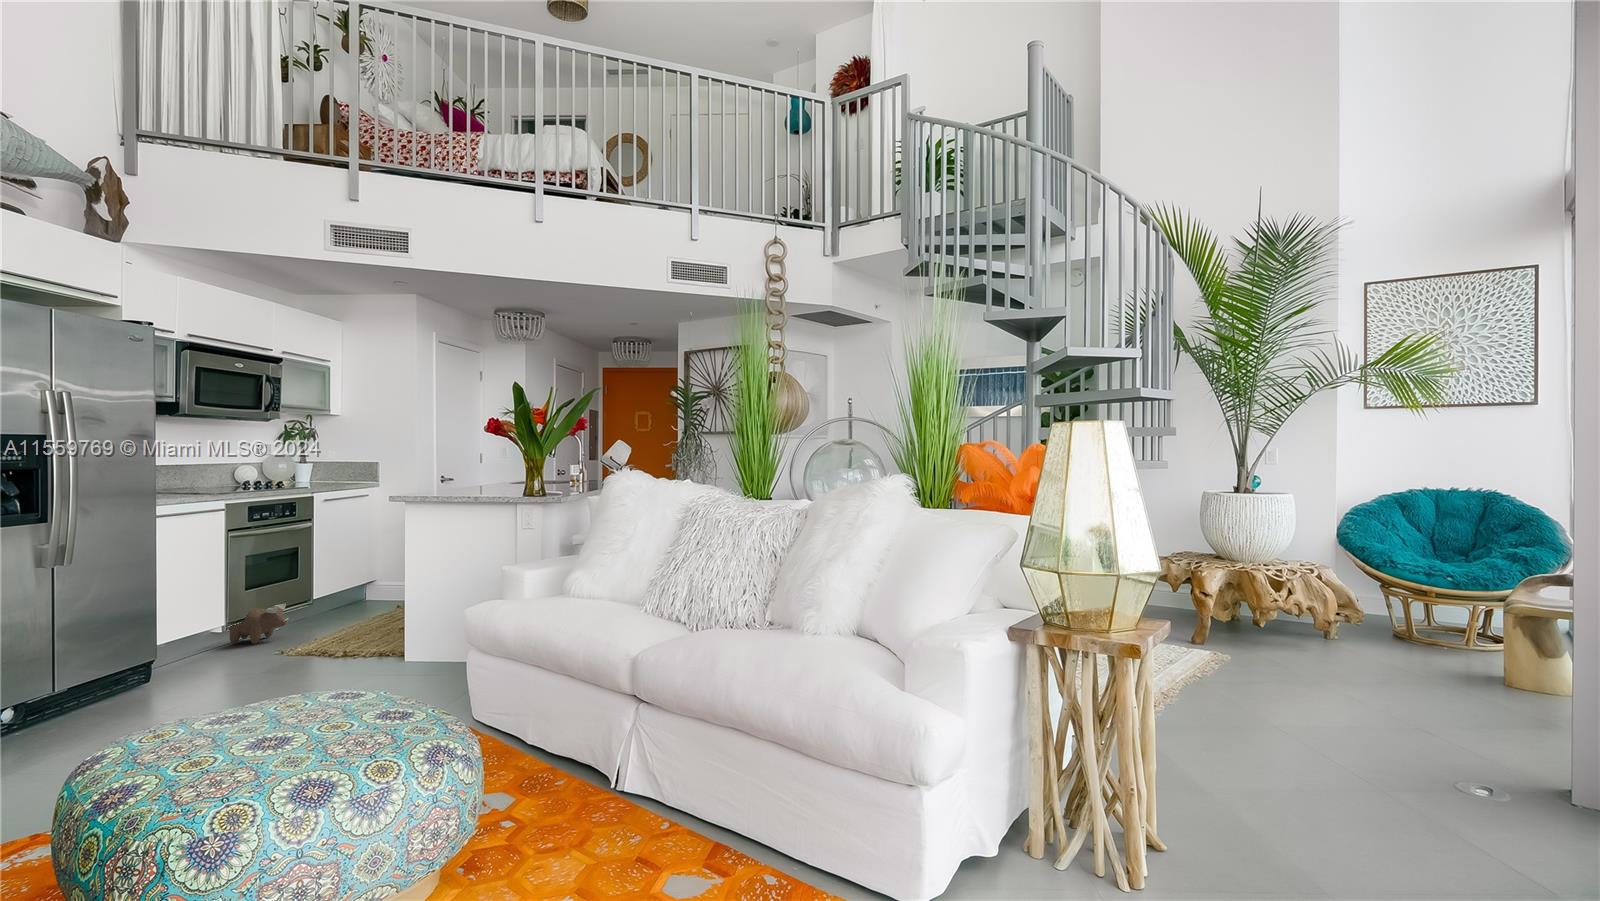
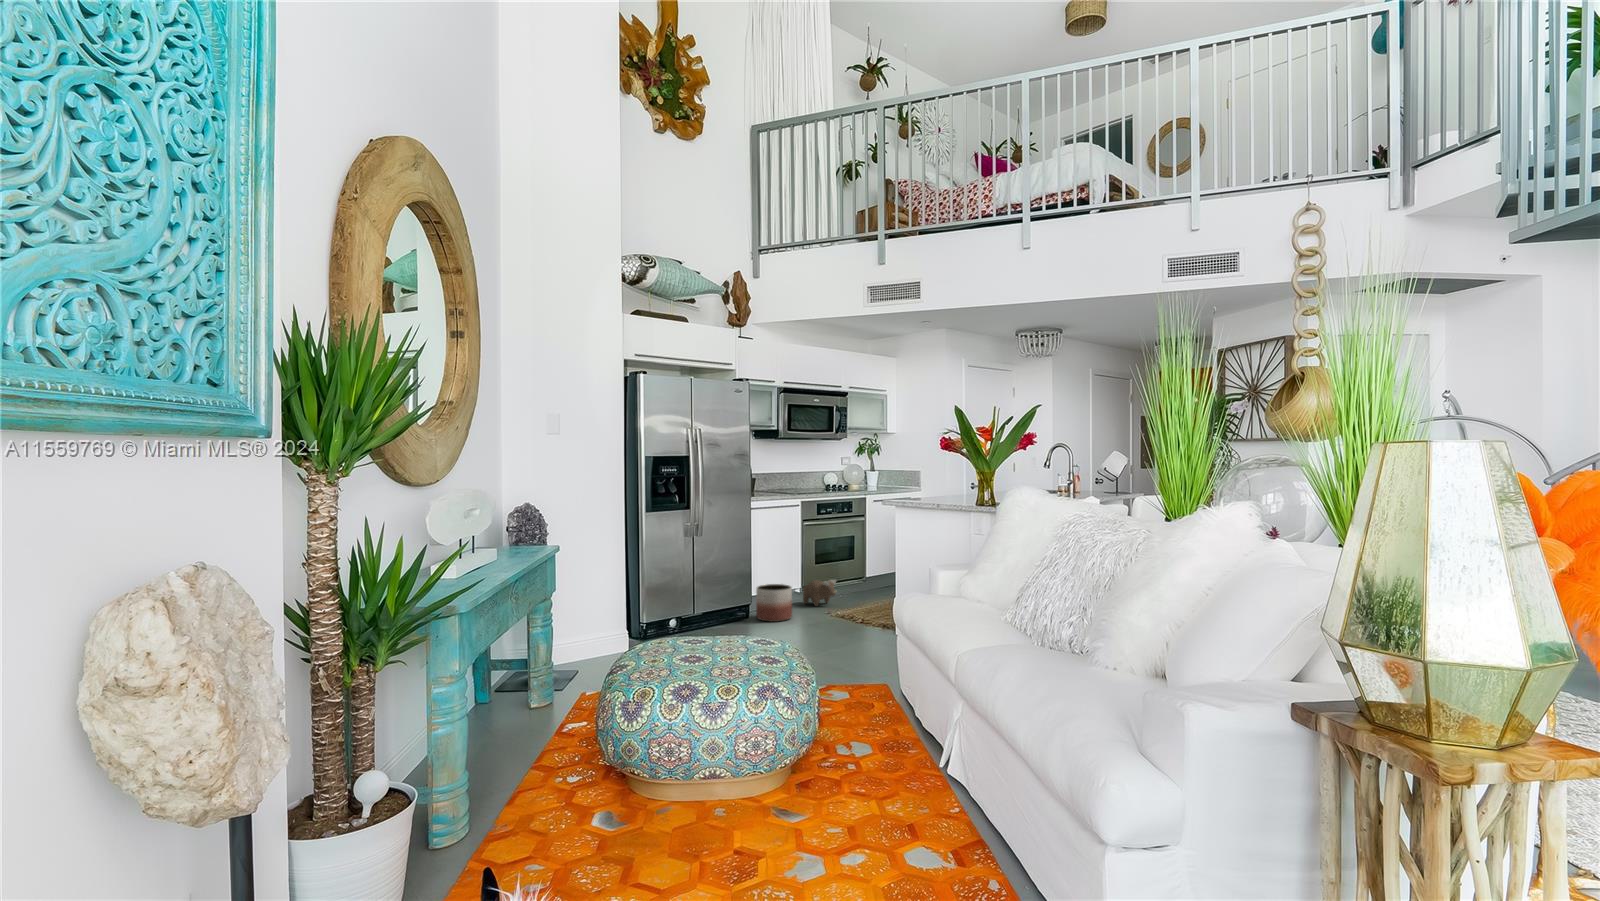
planter: none [164,621,230,677] -> present [756,584,792,622]

